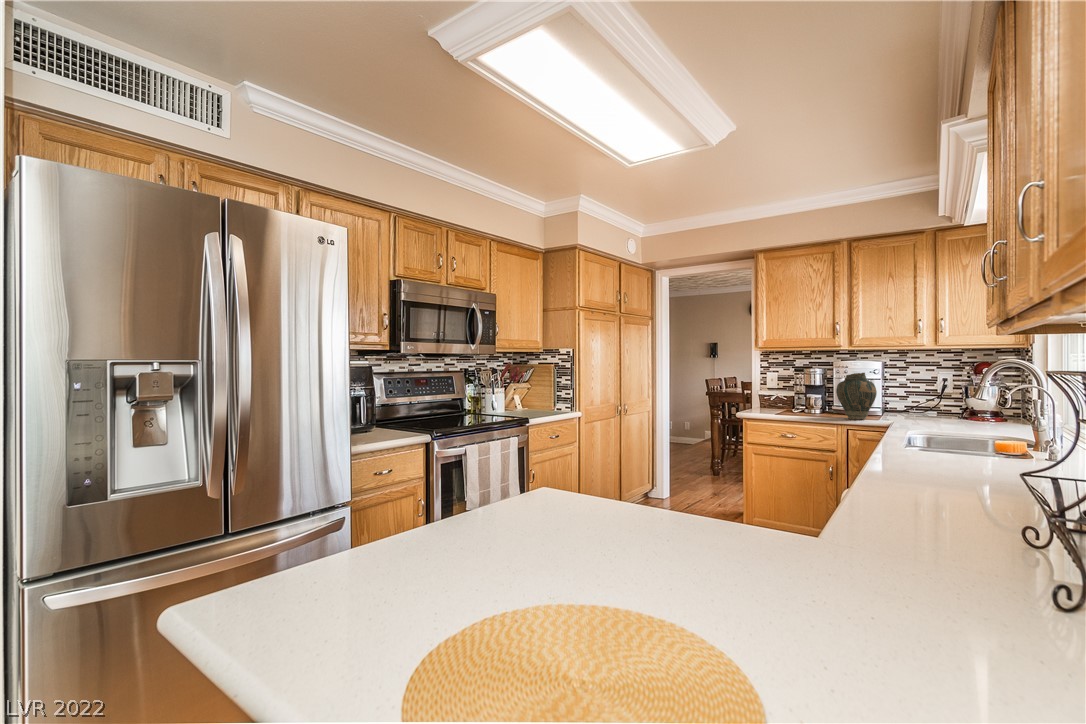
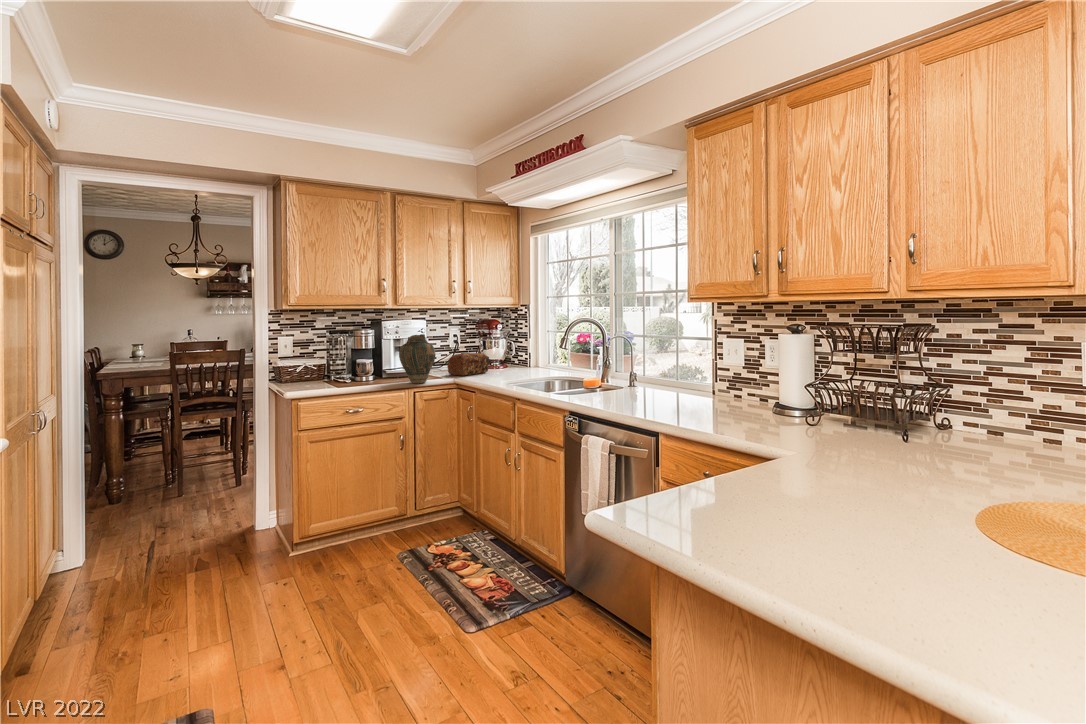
bread loaf: none [911,396,973,420] -> present [447,353,489,376]

